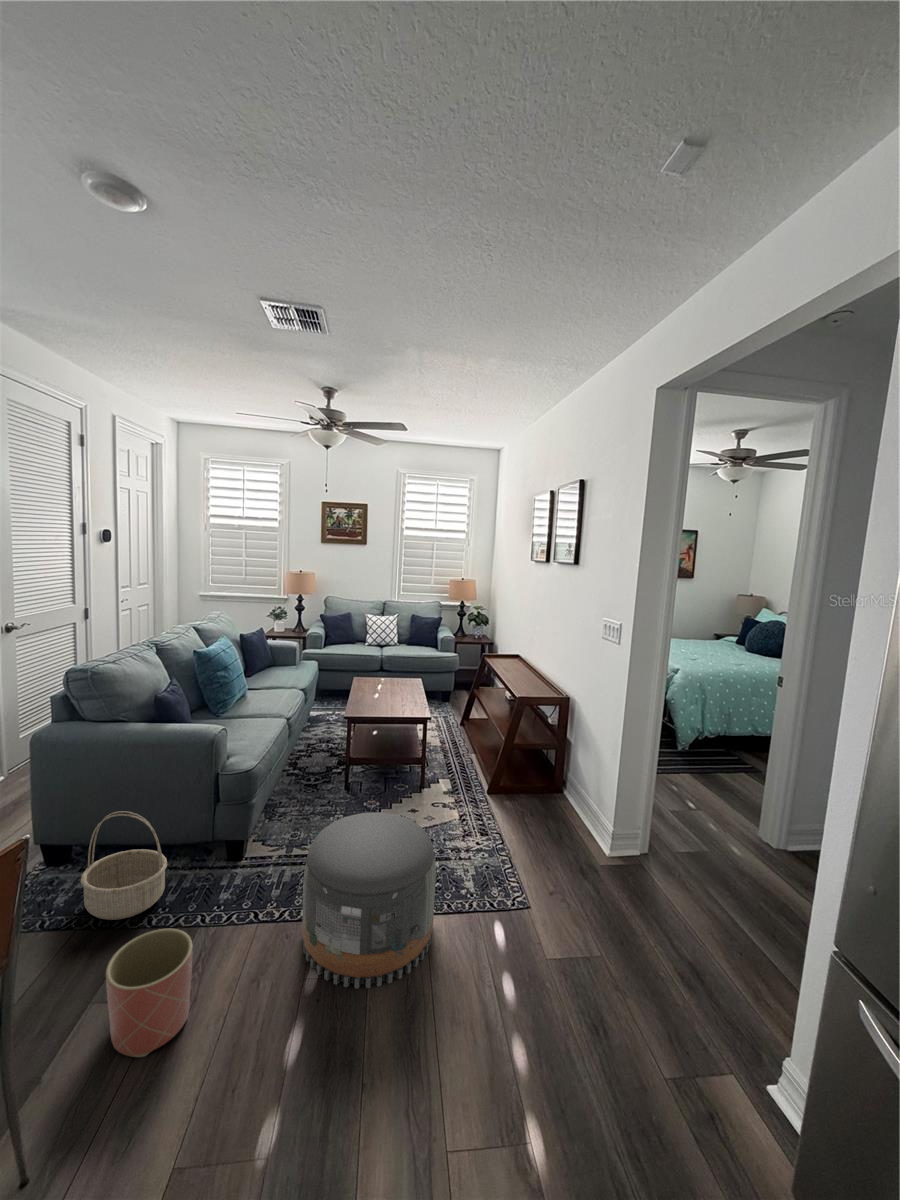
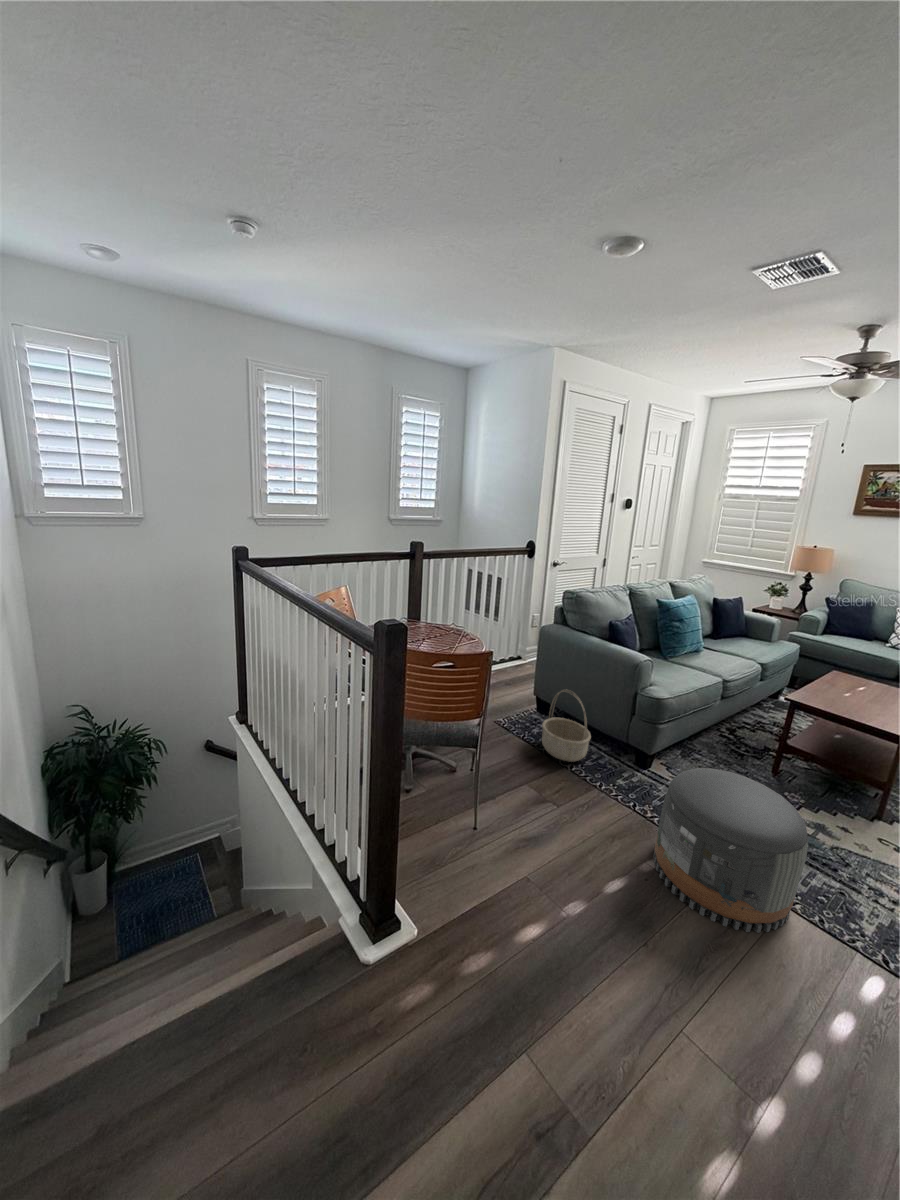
planter: present [106,929,193,1057] -> none [524,762,575,831]

